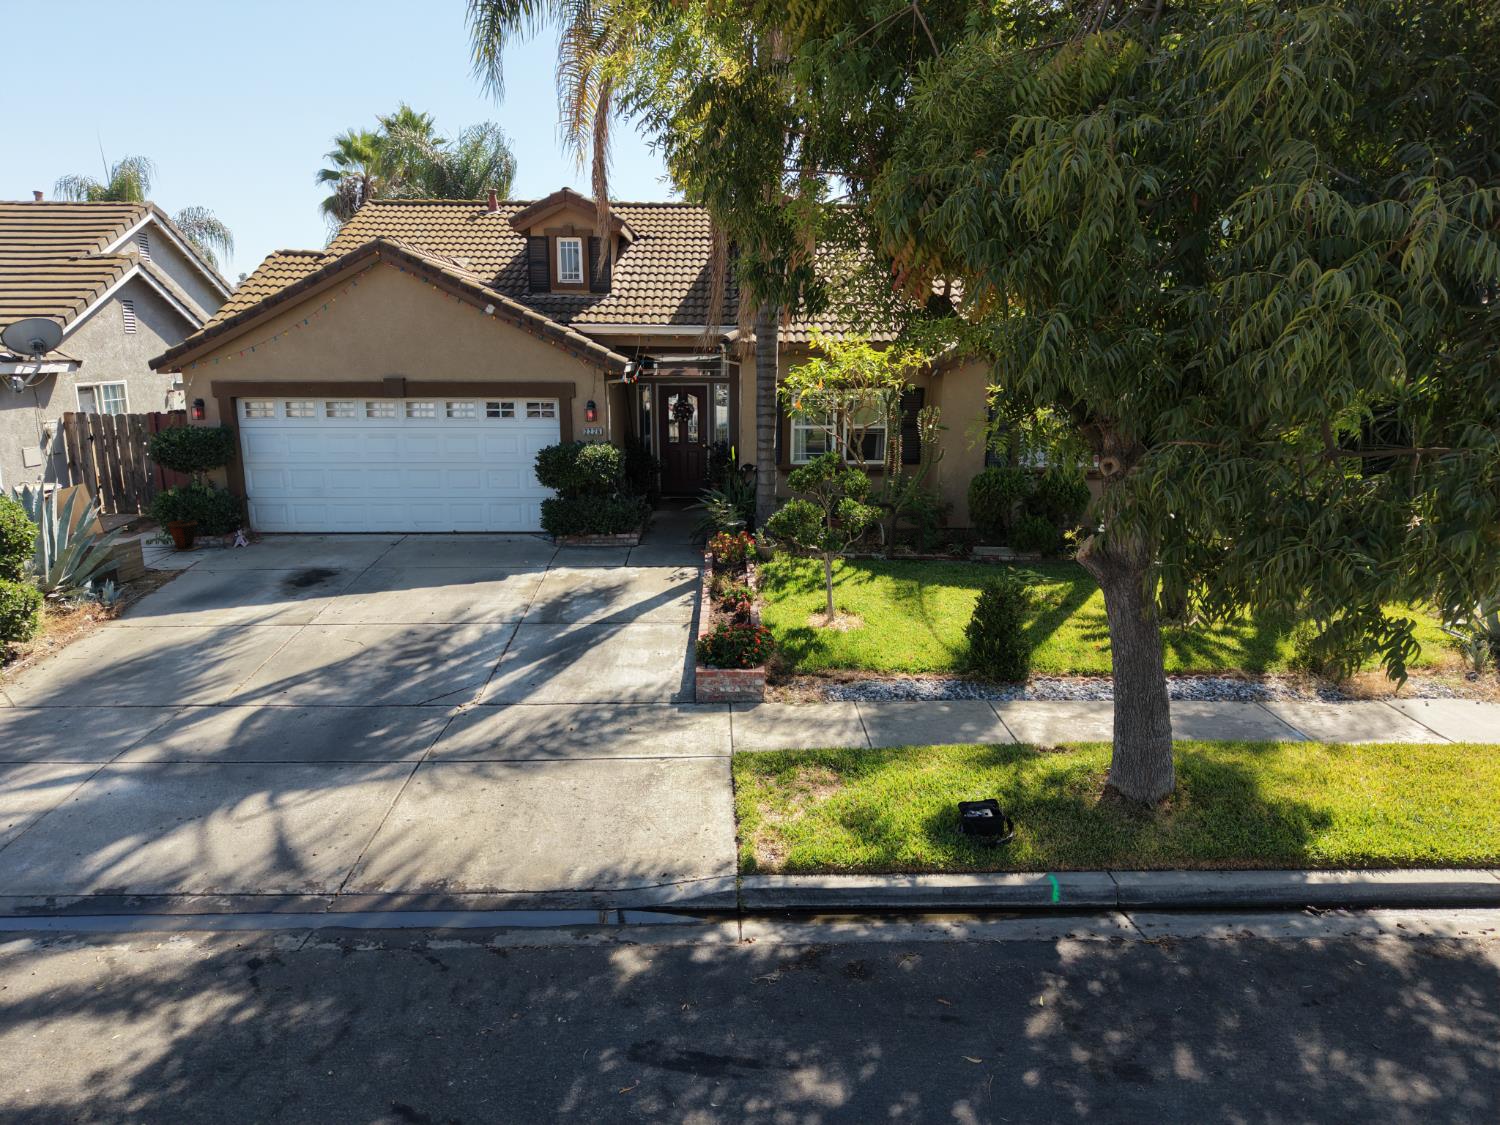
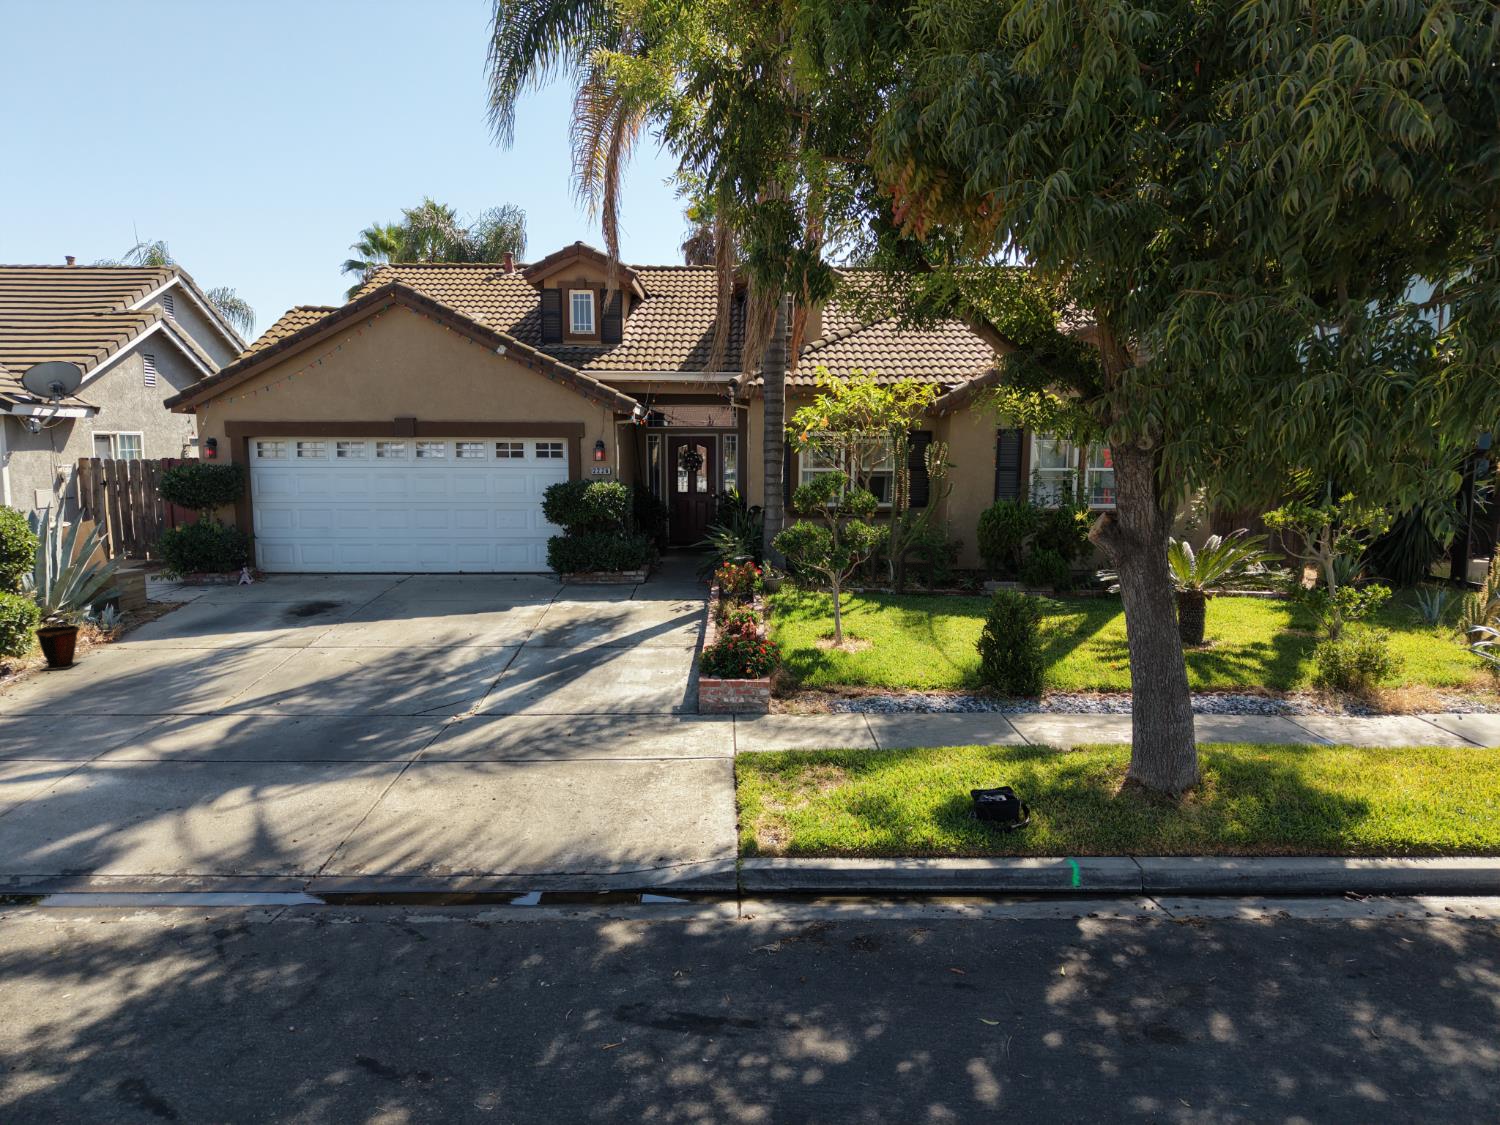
waste bin: present [167,520,201,551] -> present [35,625,80,670]

